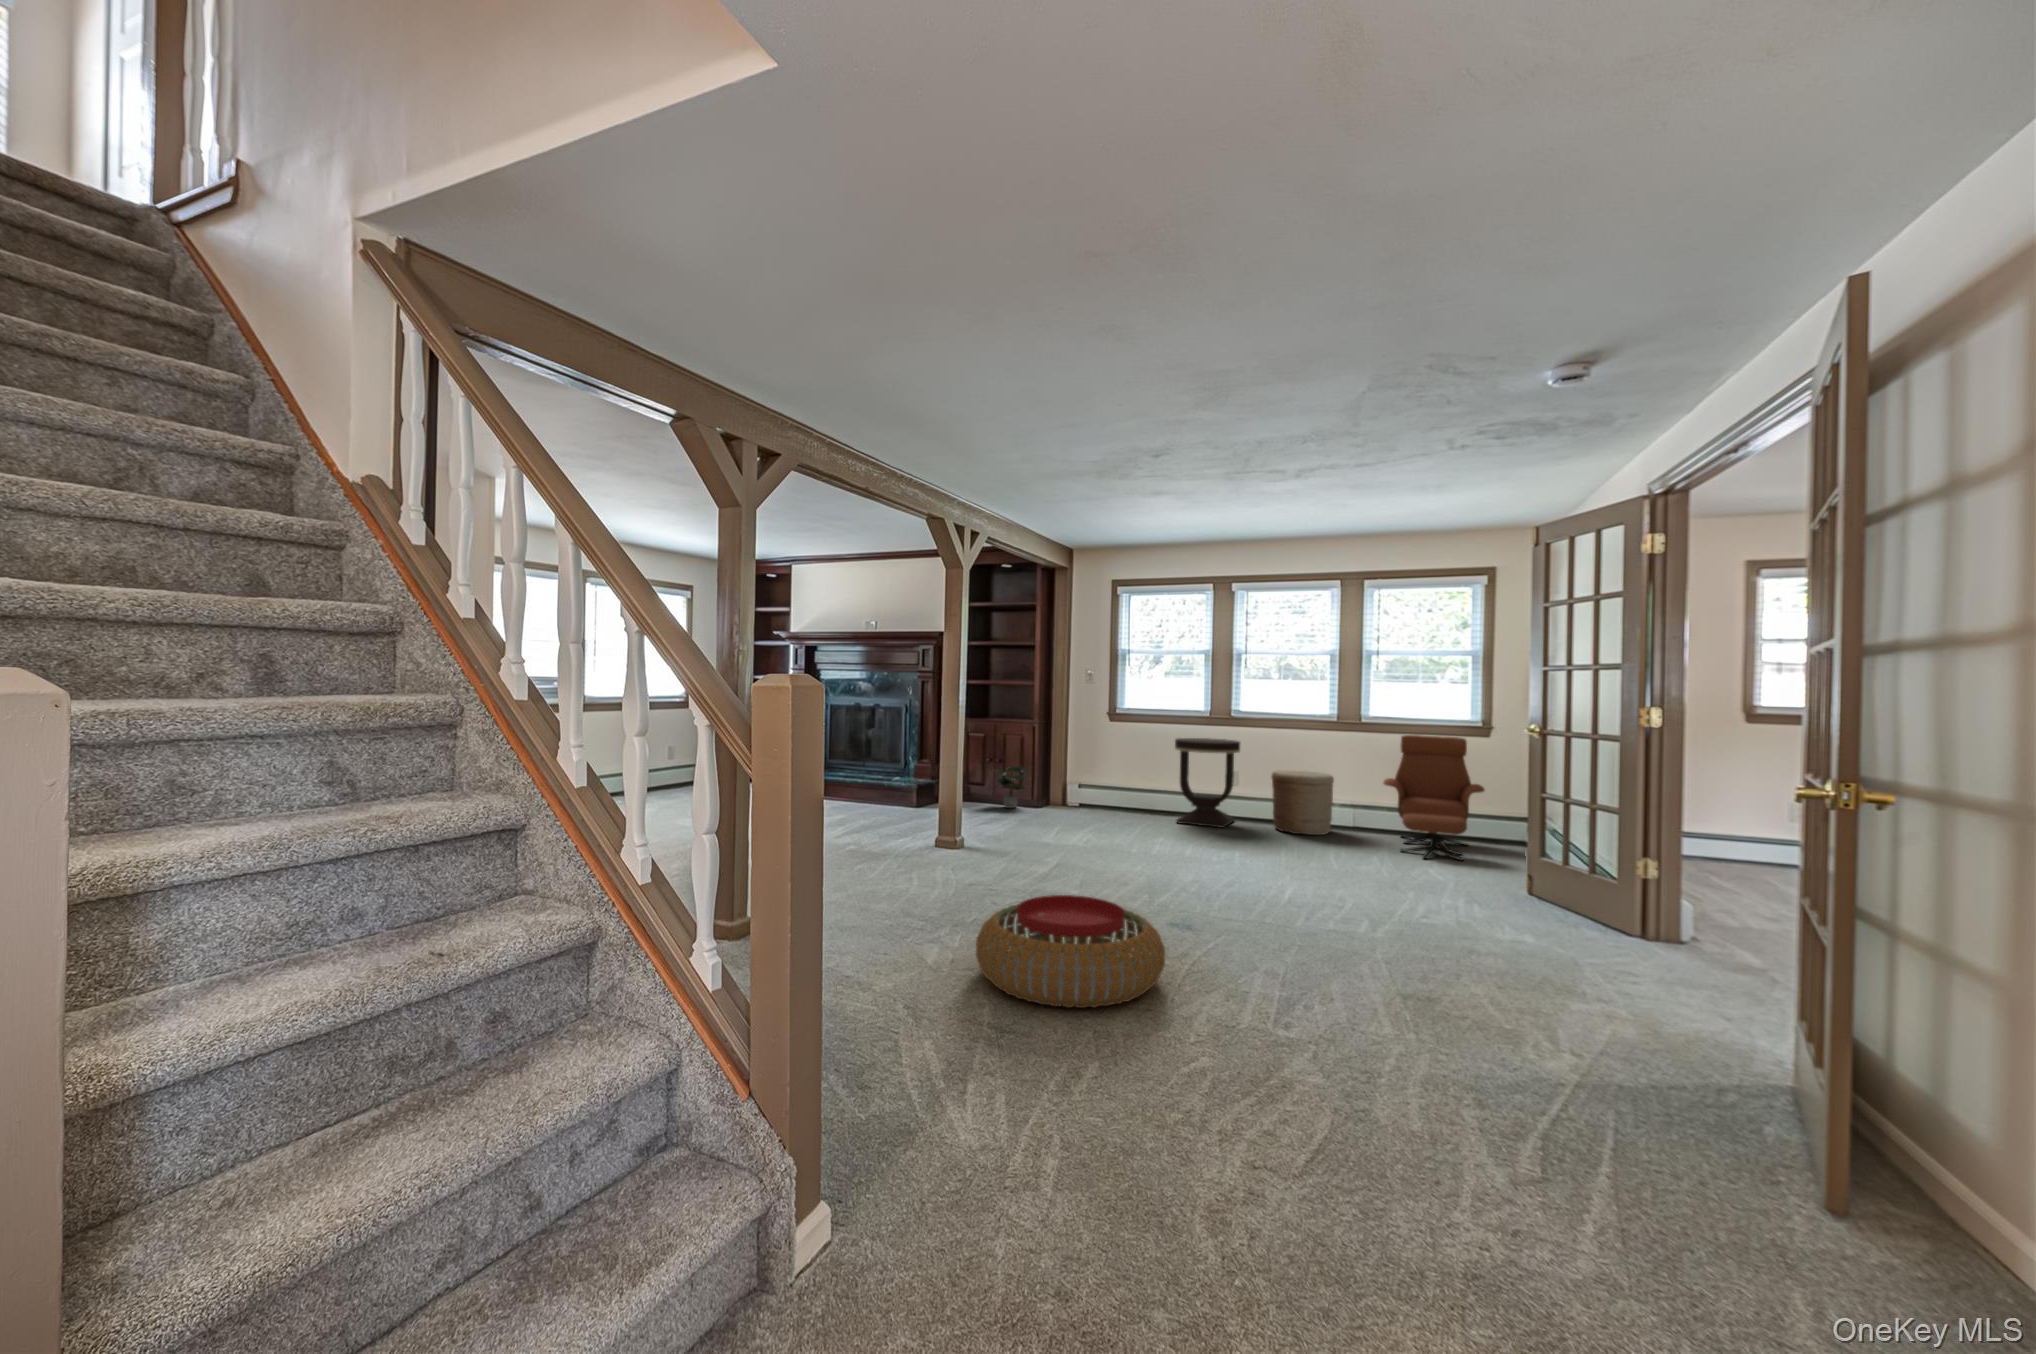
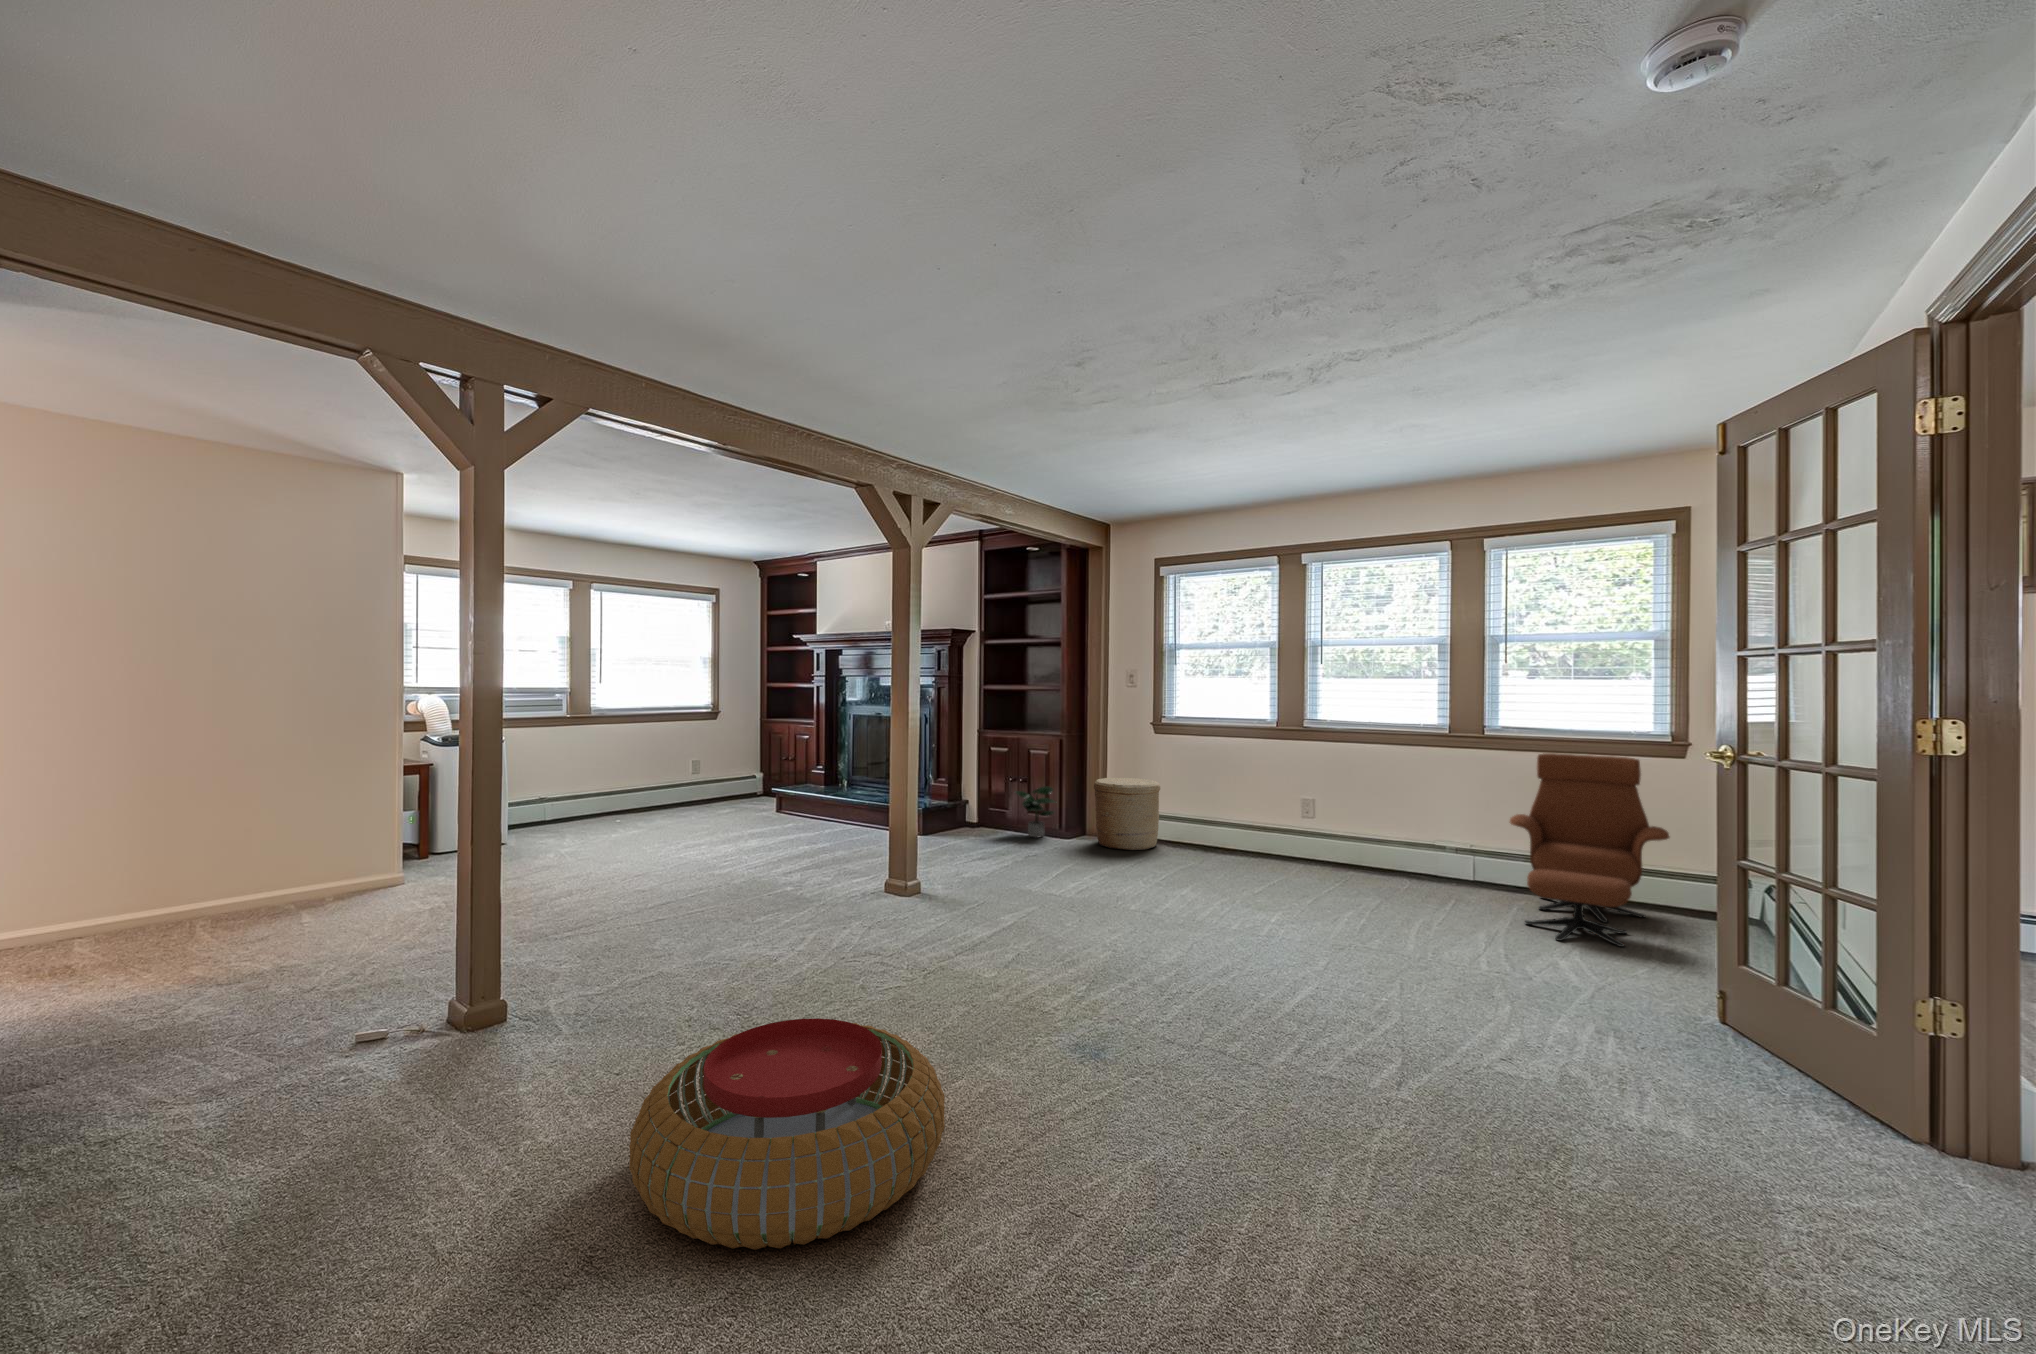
side table: present [1175,738,1240,828] -> none [1225,755,1311,874]
woven basket: present [1271,771,1334,835] -> present [1094,778,1160,850]

